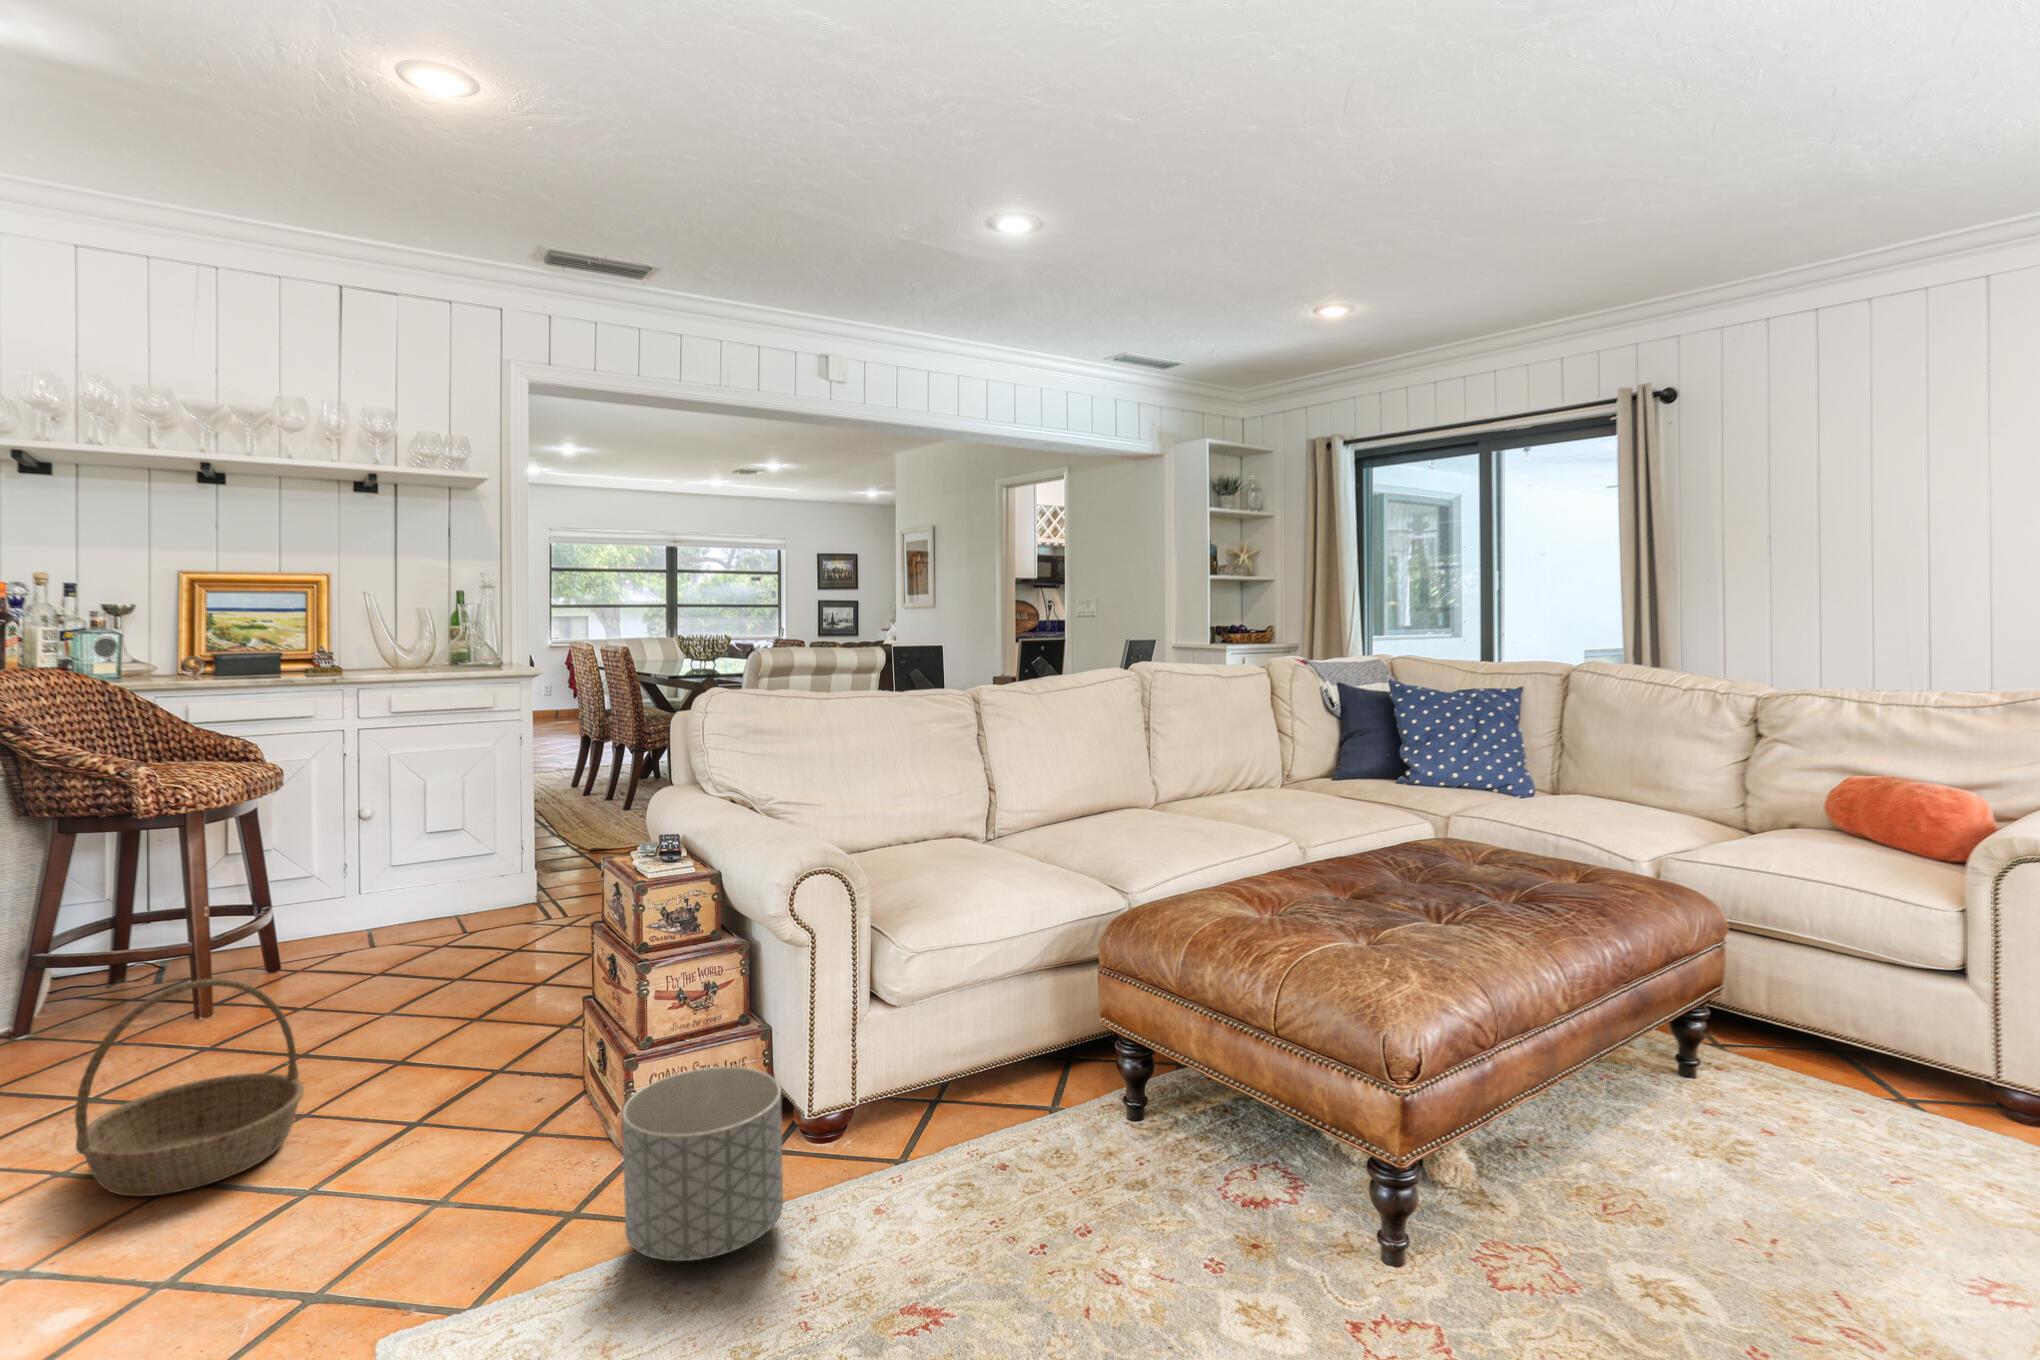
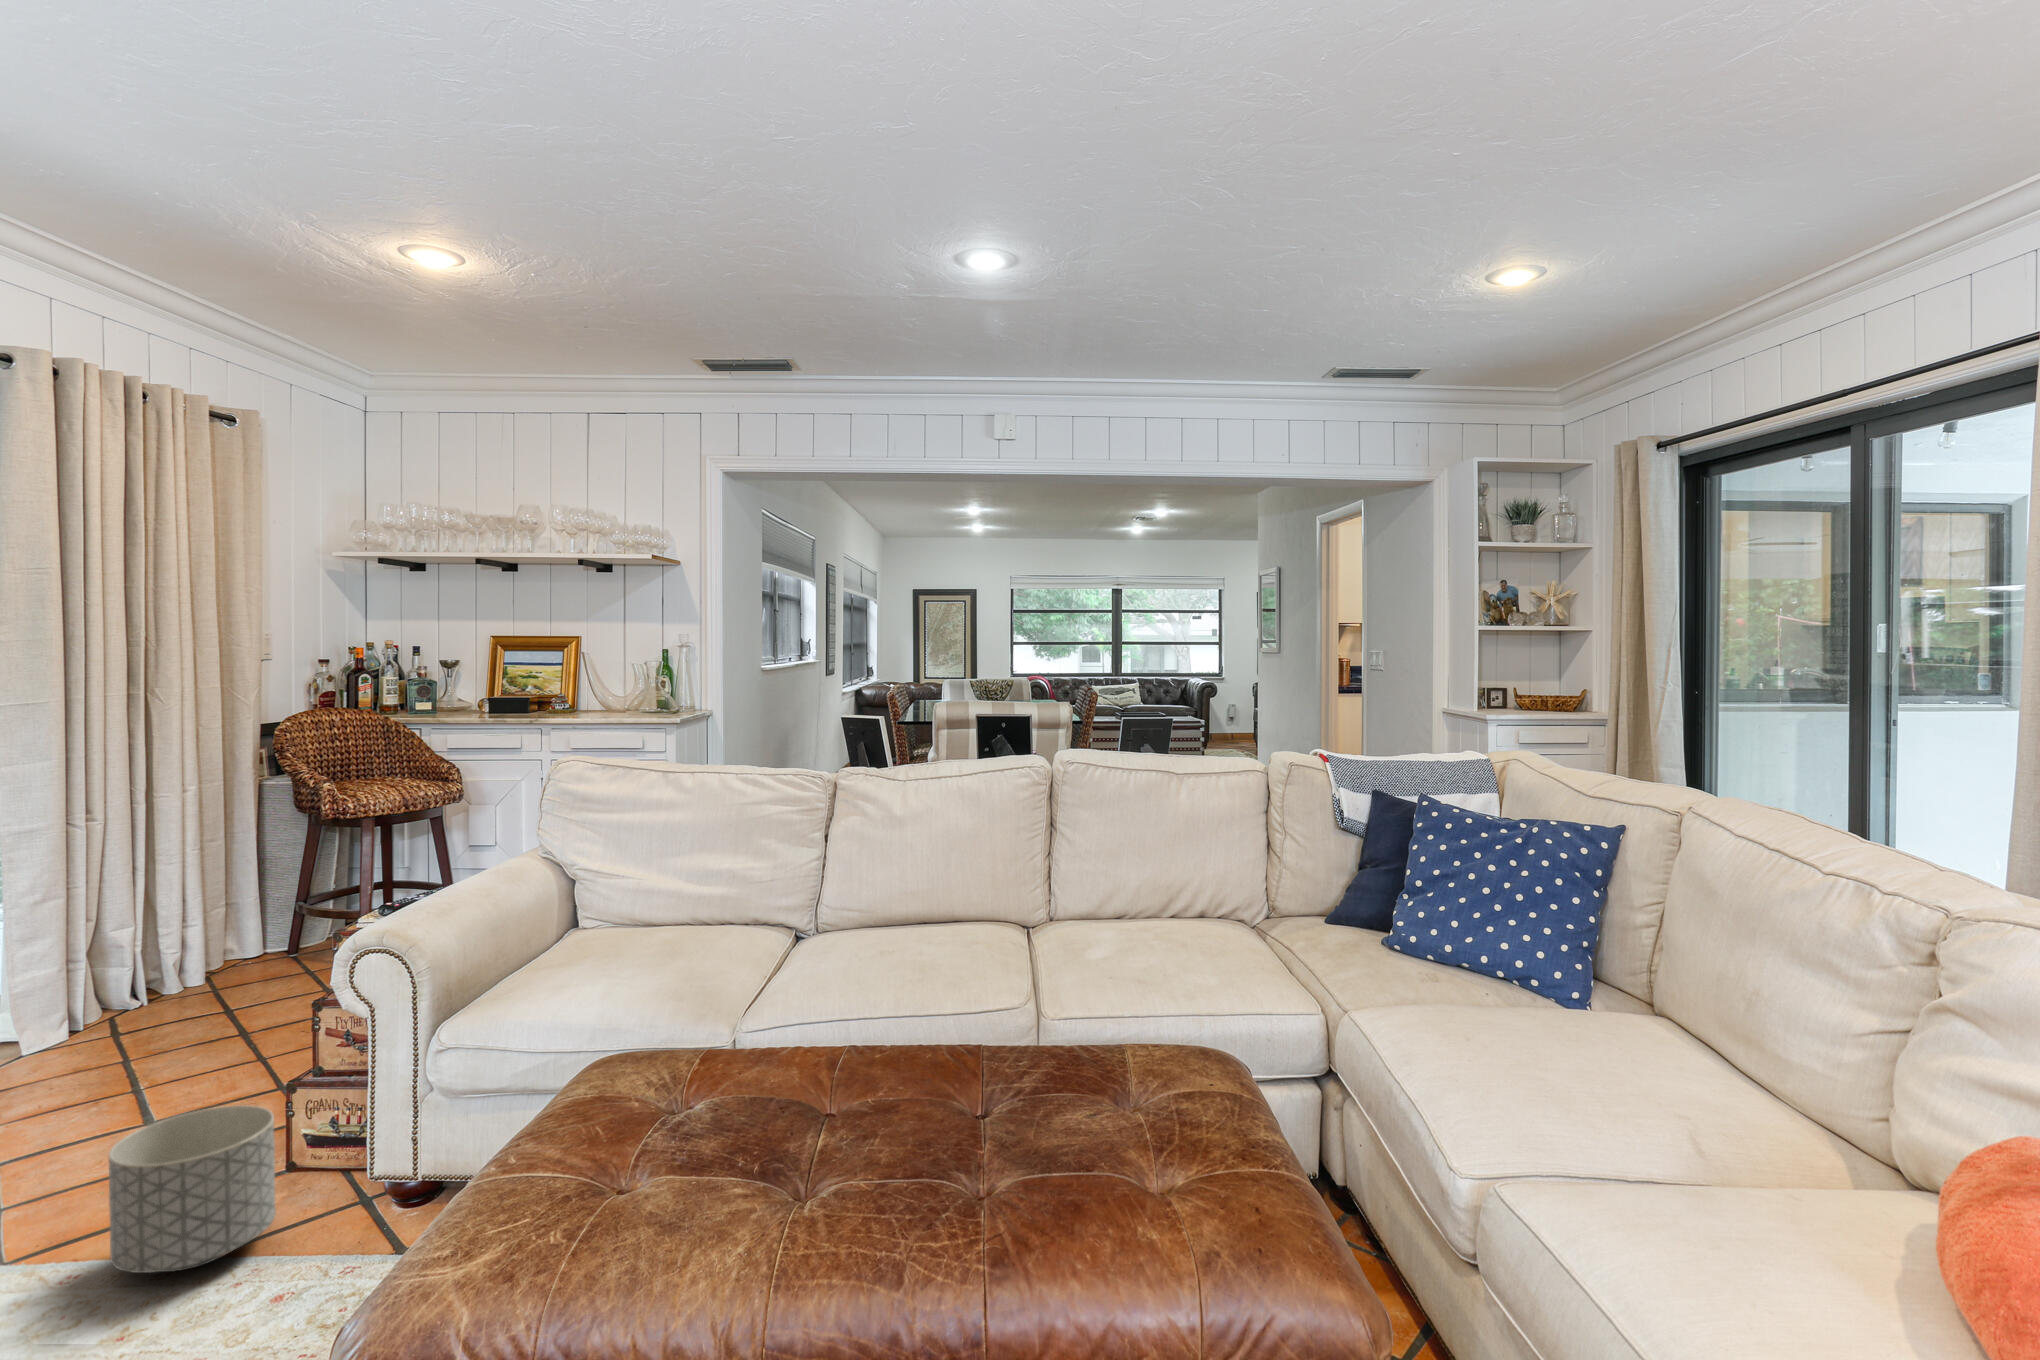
basket: present [75,979,304,1196] -> none [85,951,247,1098]

